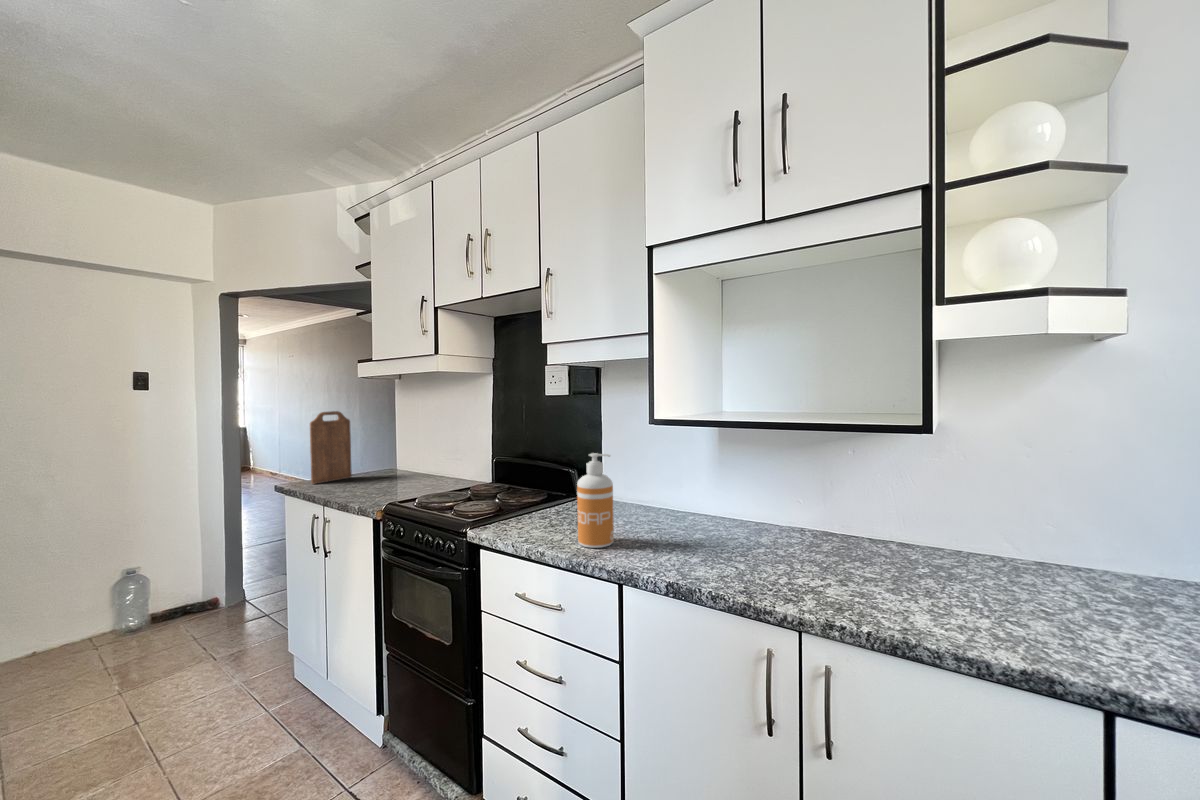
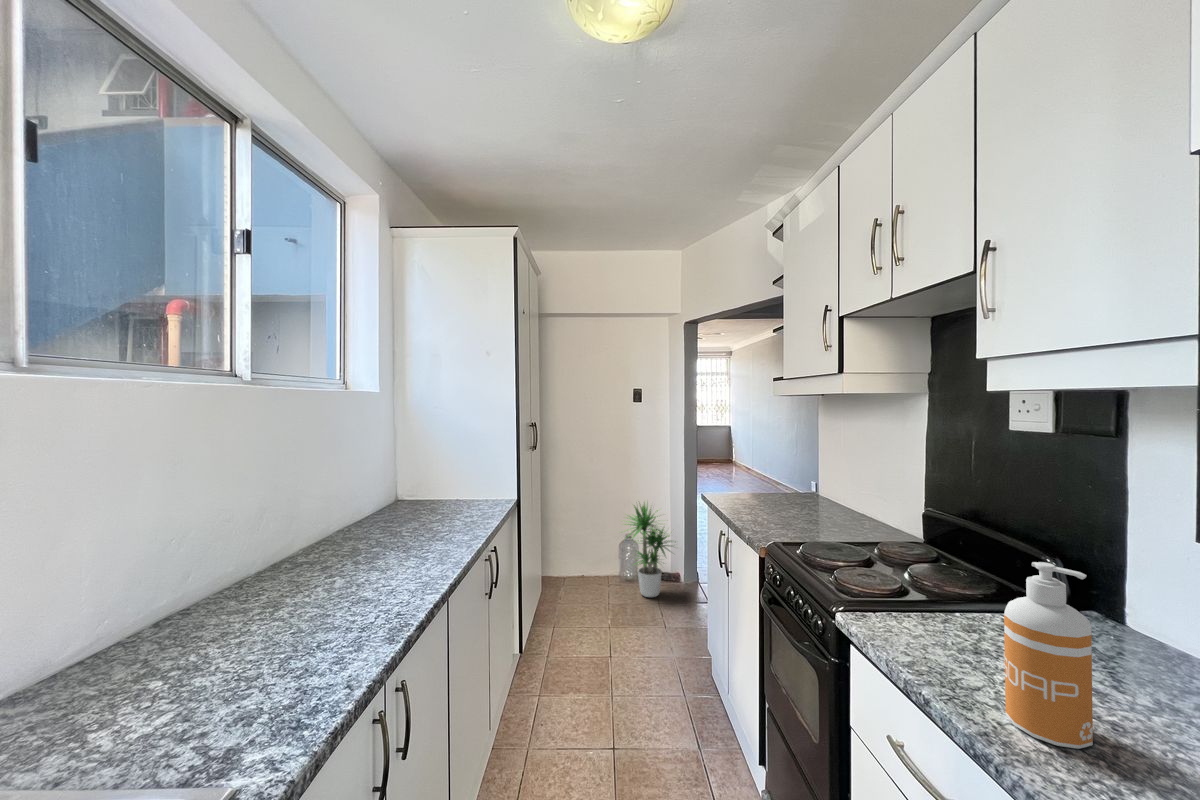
cutting board: present [310,411,352,484] -> none [727,430,767,500]
potted plant: none [117,511,223,635] -> present [625,502,672,597]

